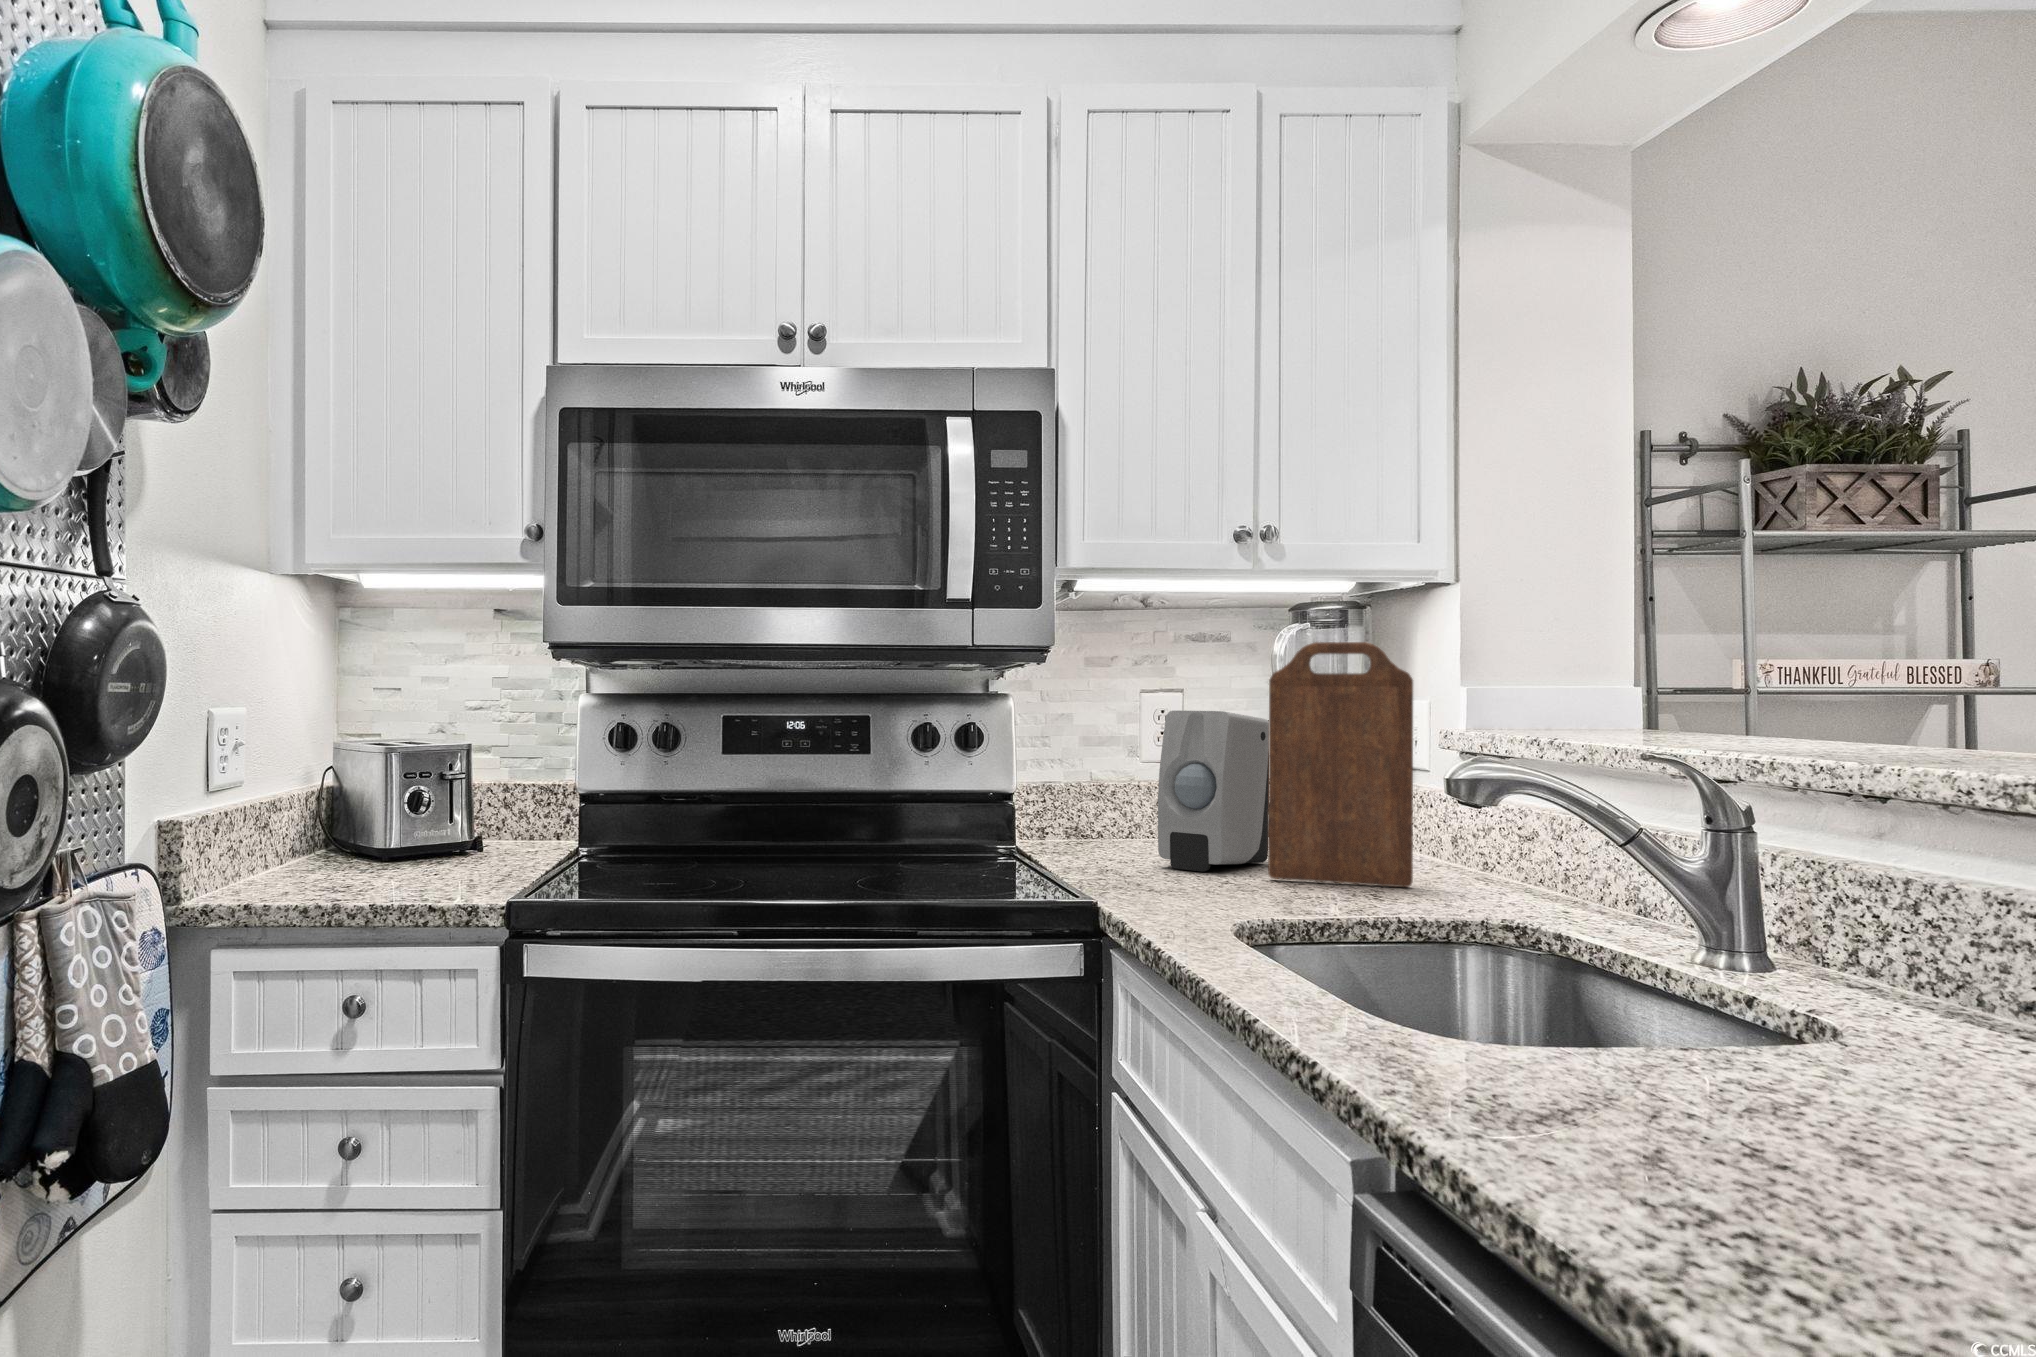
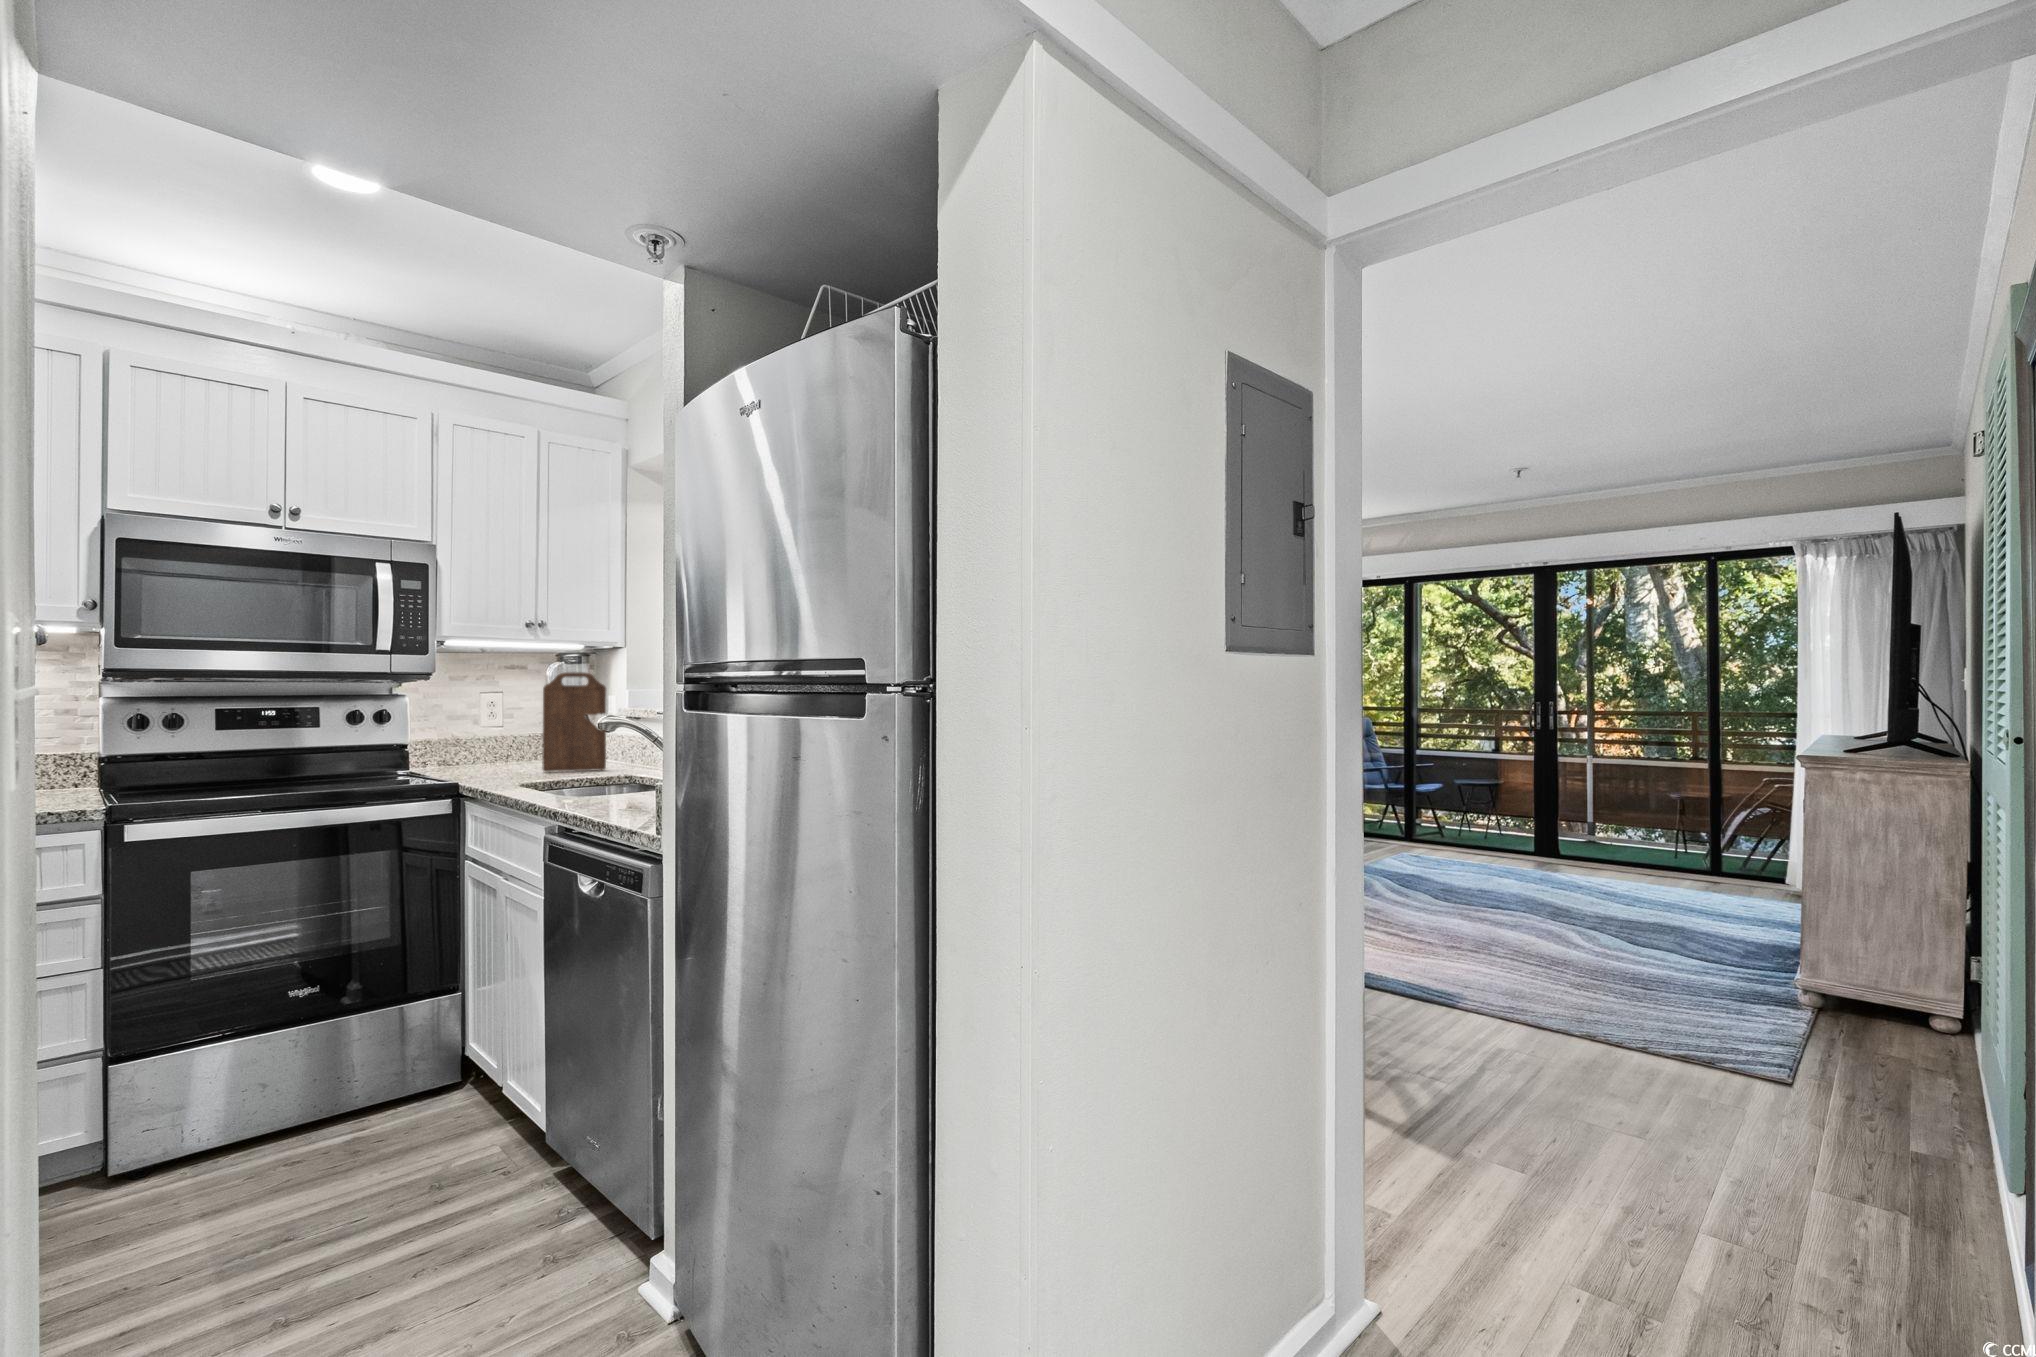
soap dispenser: present [1158,711,1269,871] -> none [489,702,548,772]

